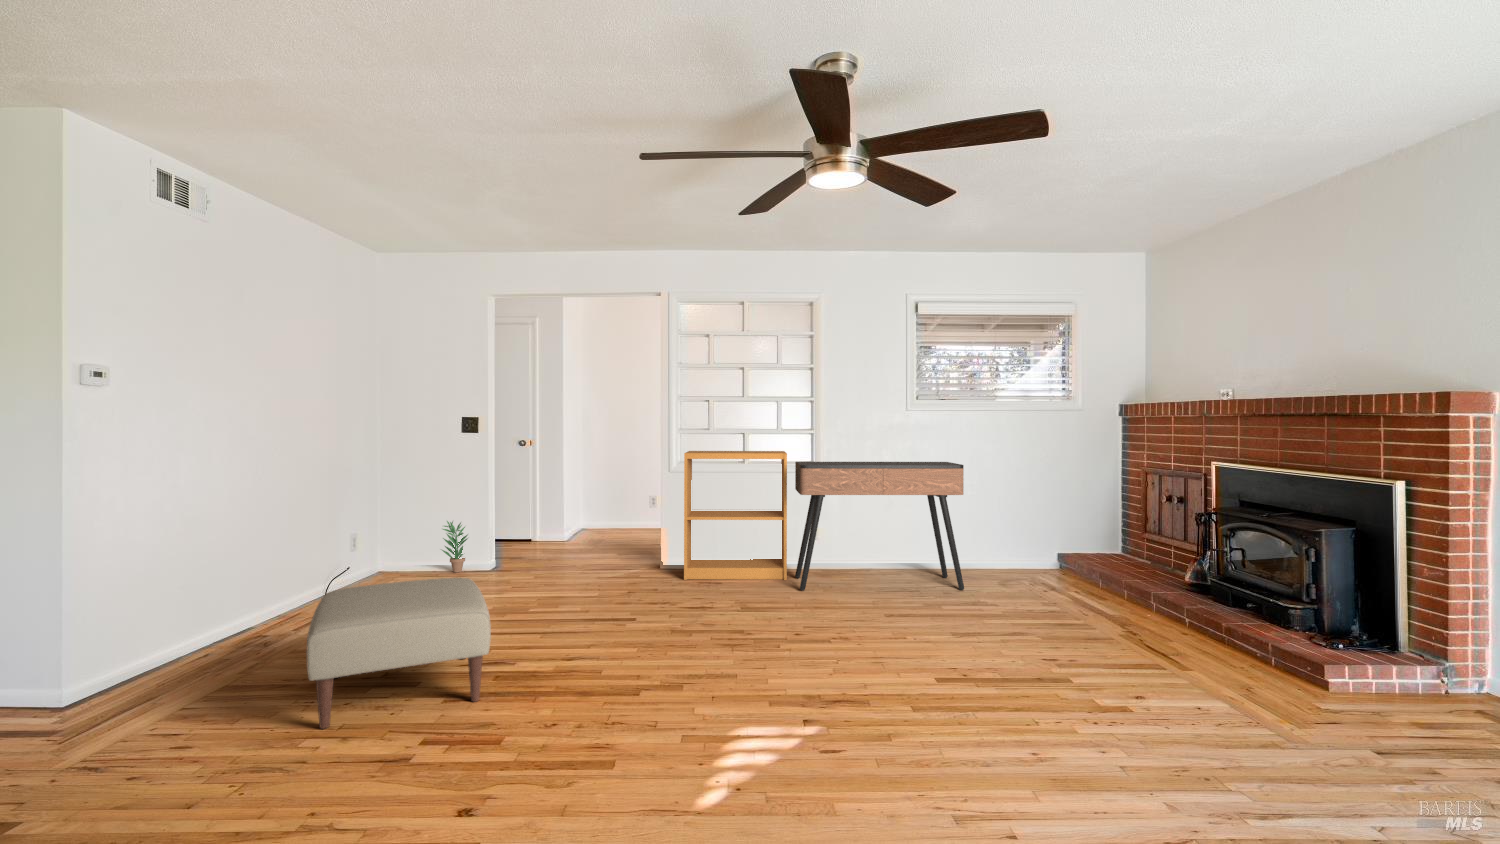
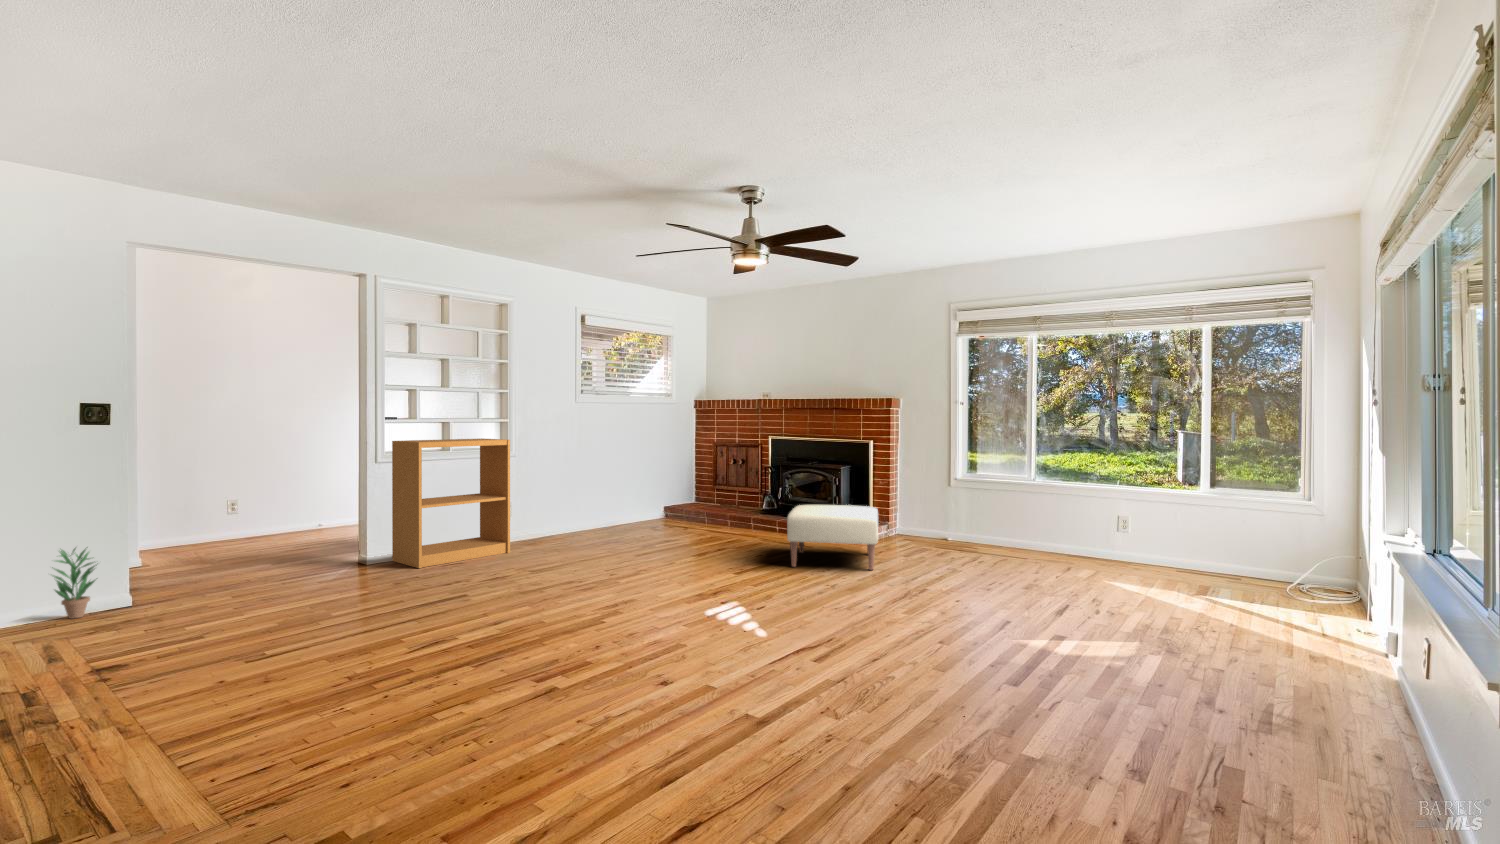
console table: present [795,462,964,591] -> none [513,443,644,556]
ottoman: present [306,578,491,729] -> present [787,505,878,570]

